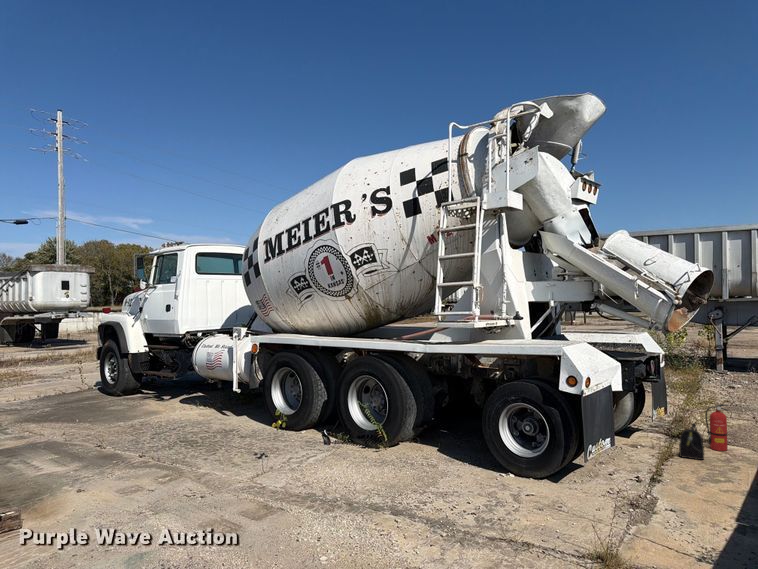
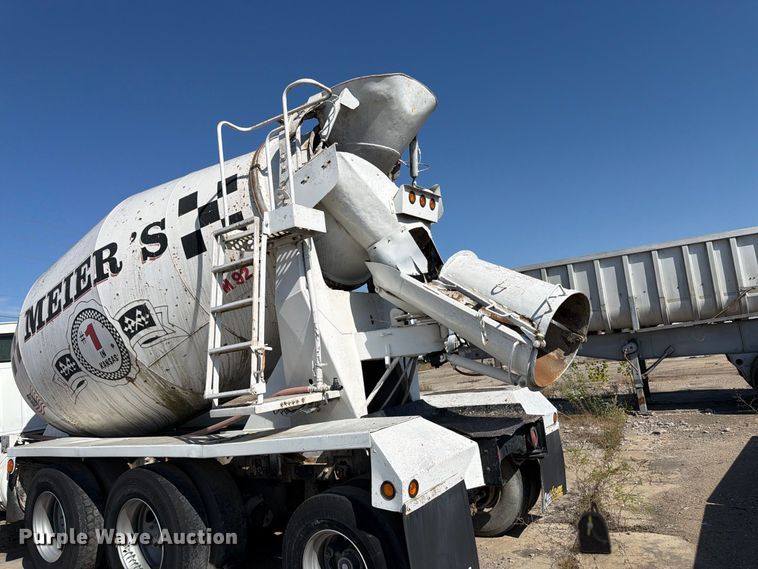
fire extinguisher: present [706,404,729,451] -> none [609,469,642,534]

